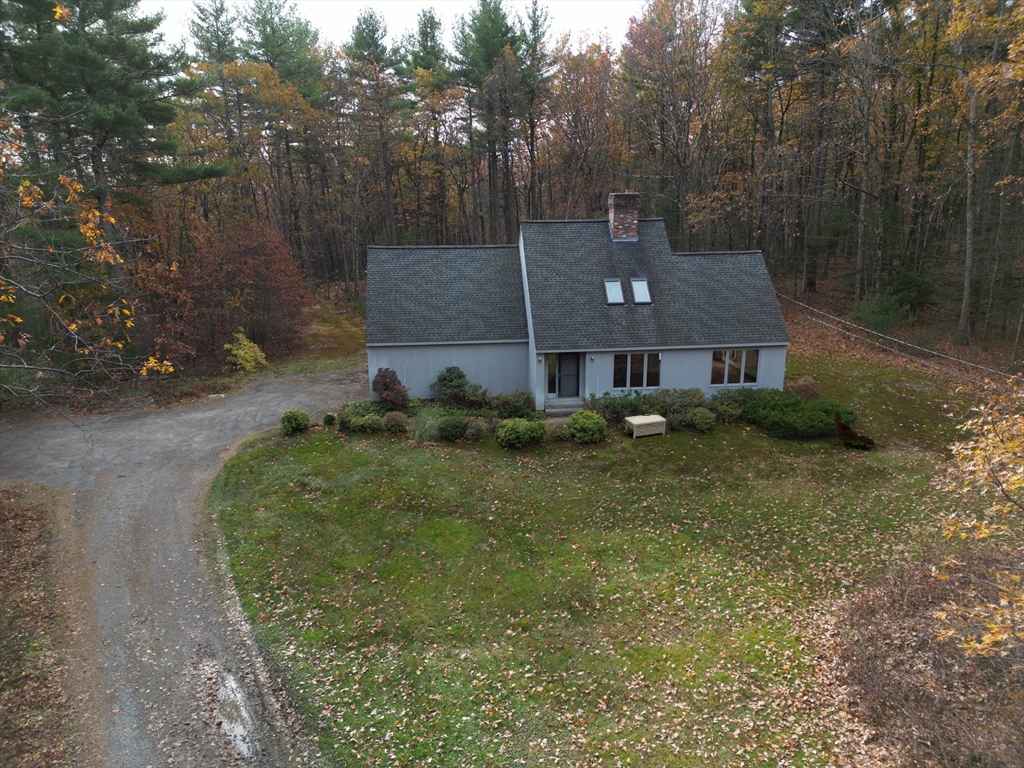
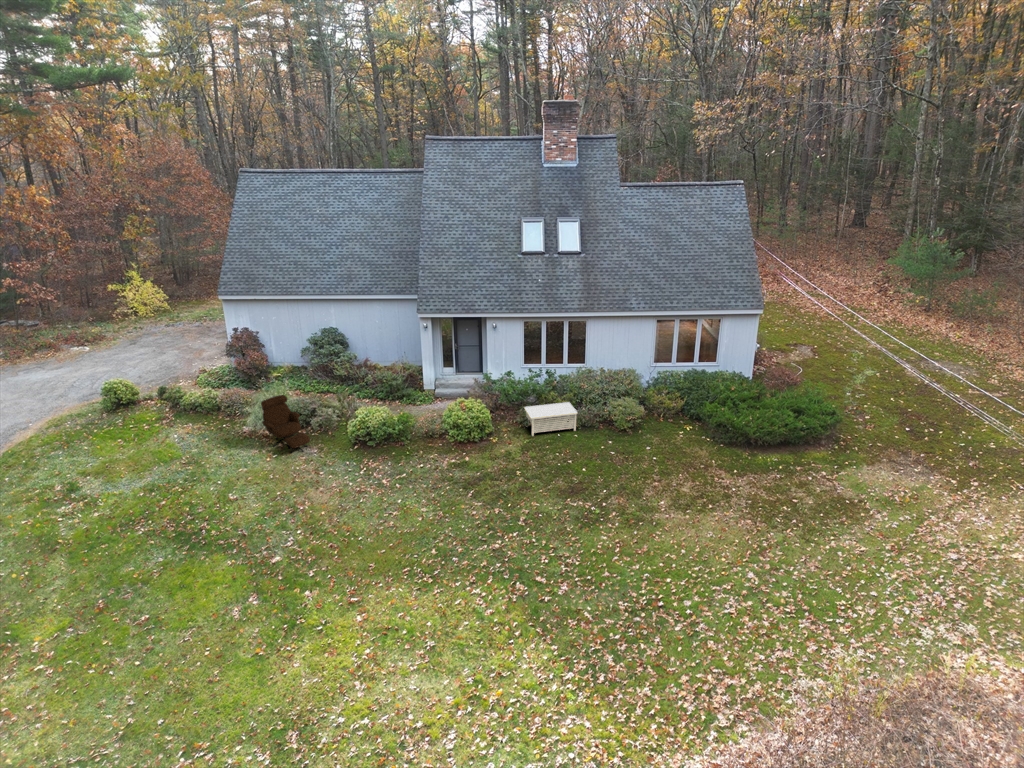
lounge chair: present [834,411,875,449] -> present [261,395,310,452]

